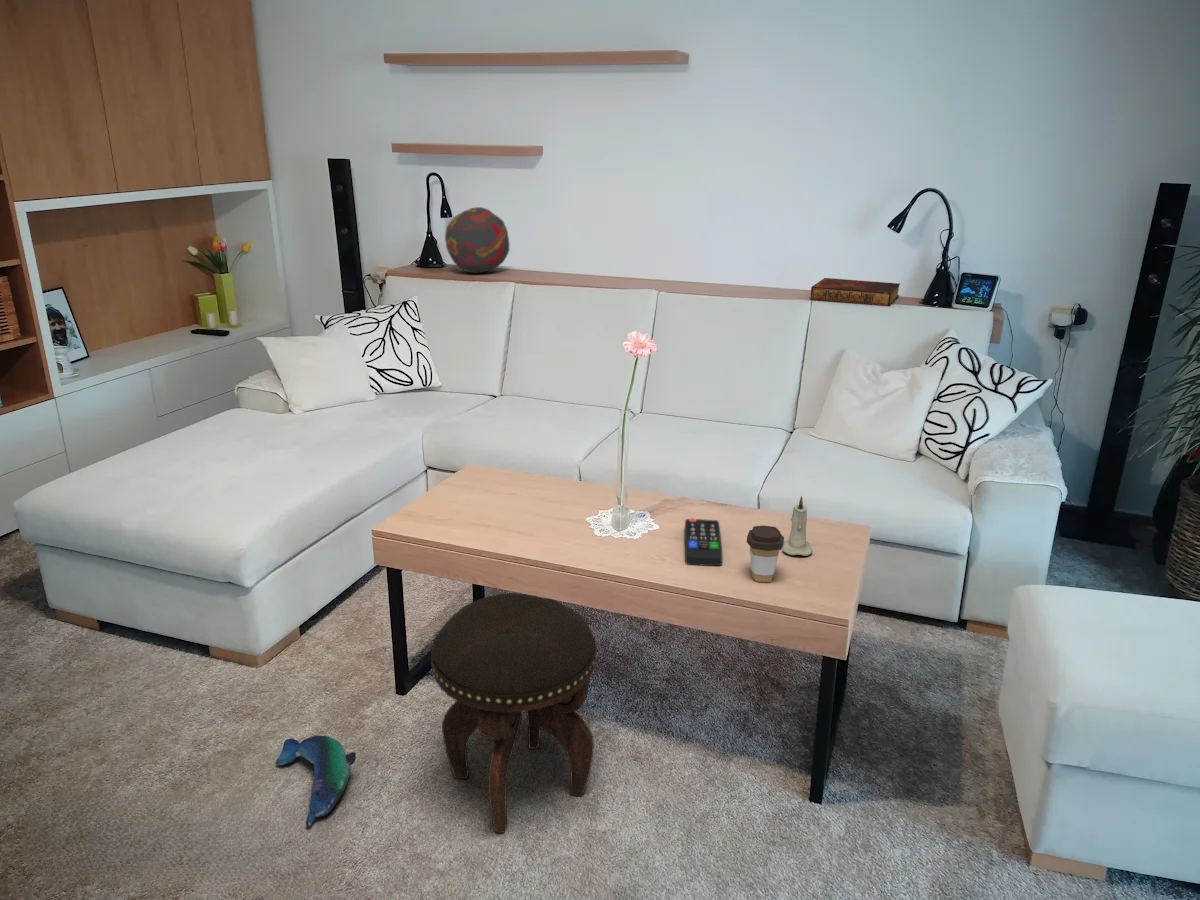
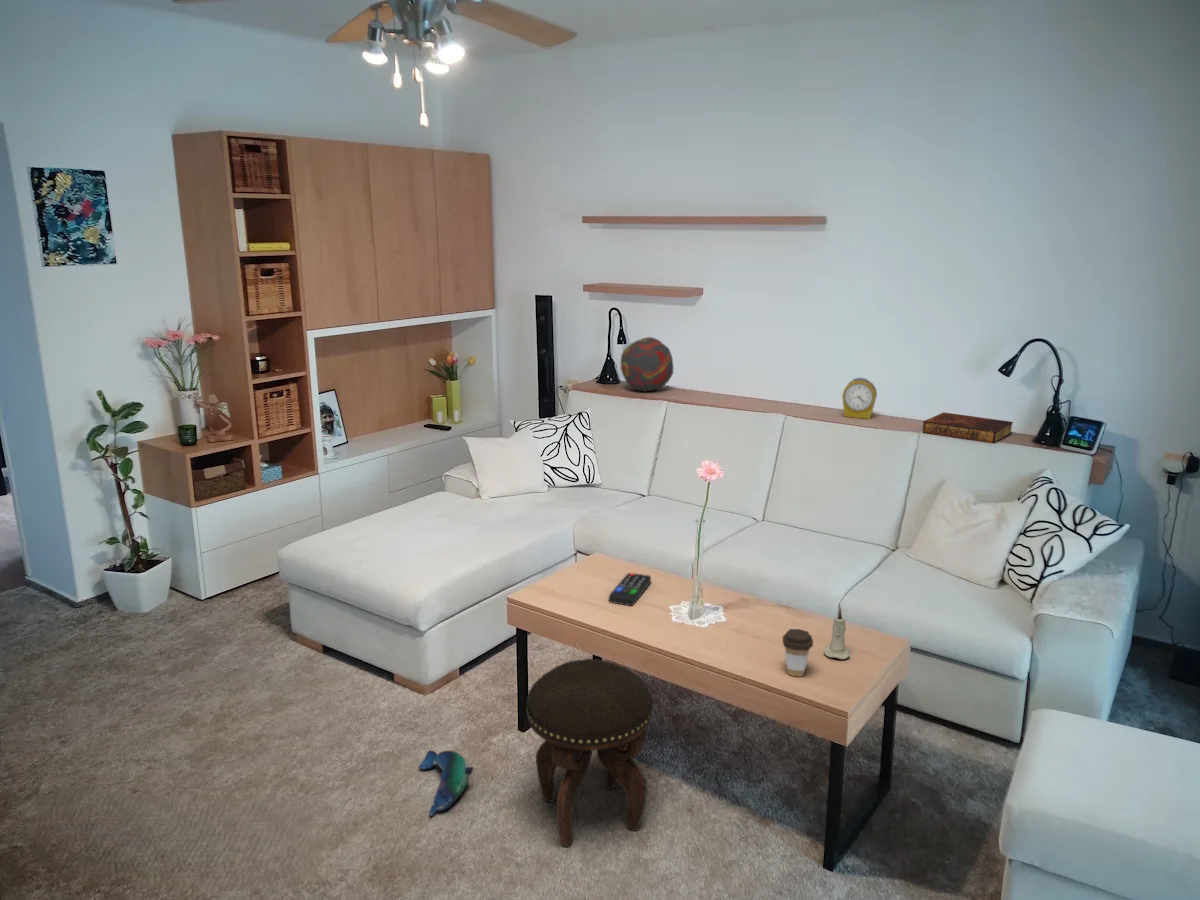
alarm clock: none [715,243,752,290] -> present [842,378,877,419]
remote control: present [685,519,722,566] -> present [609,573,651,606]

